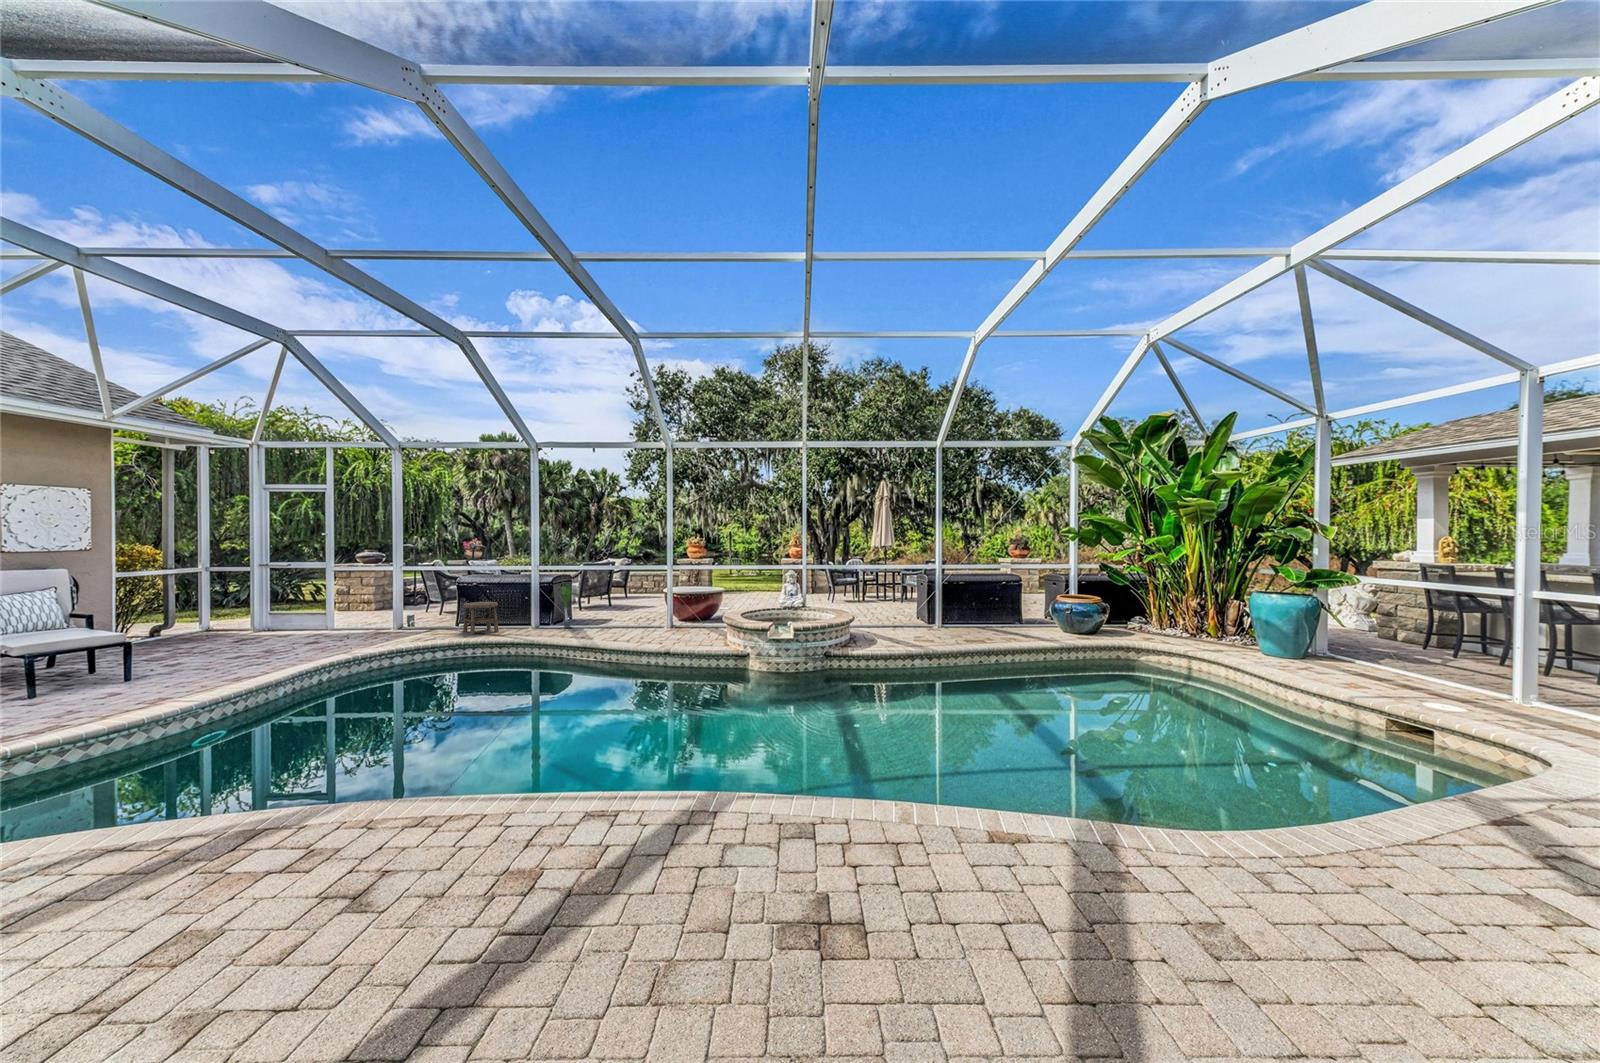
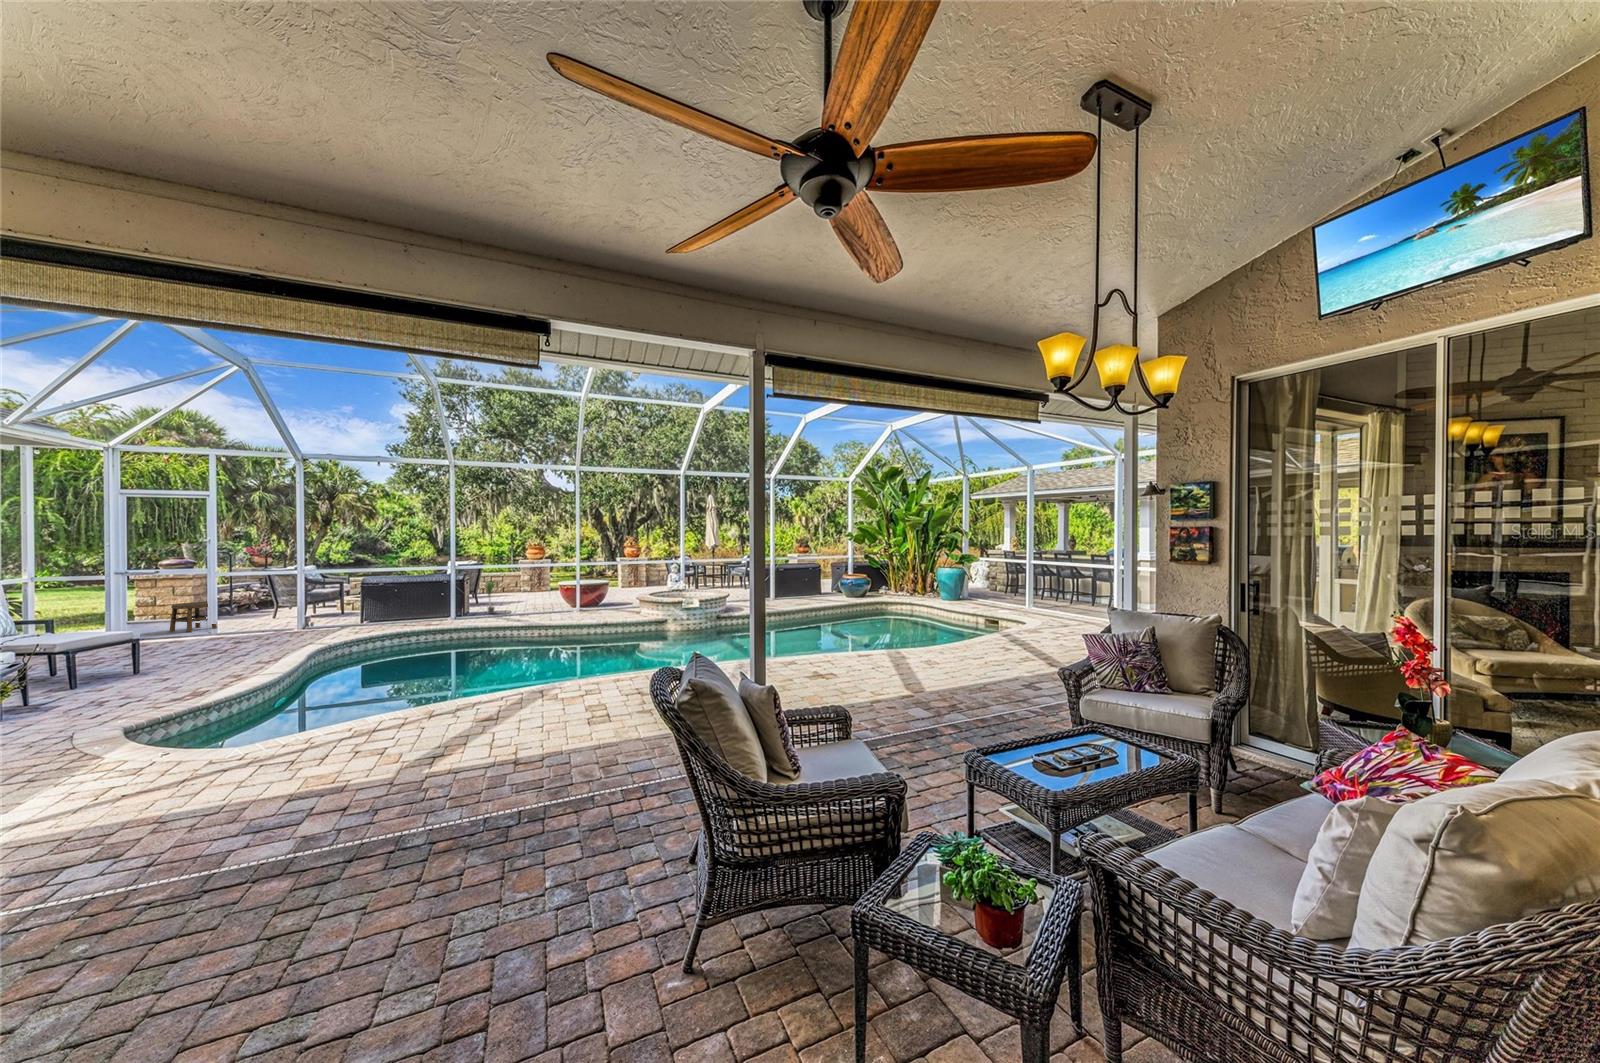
stool: present [463,602,499,634] -> present [169,602,217,632]

